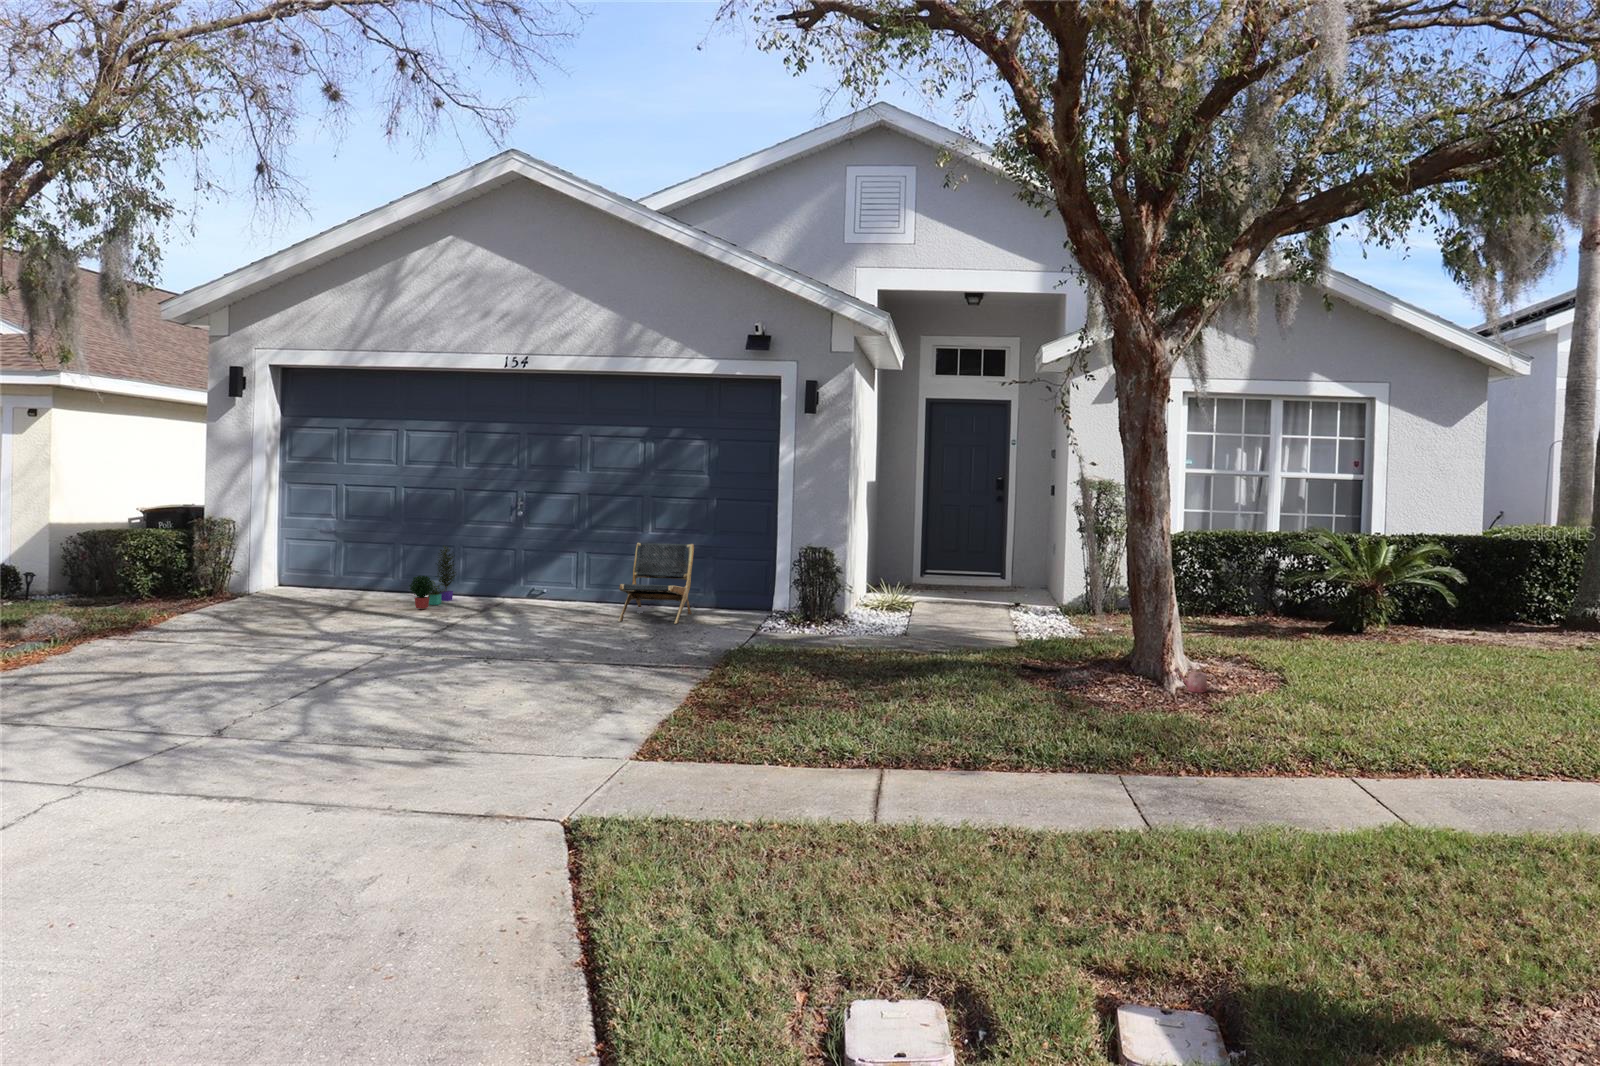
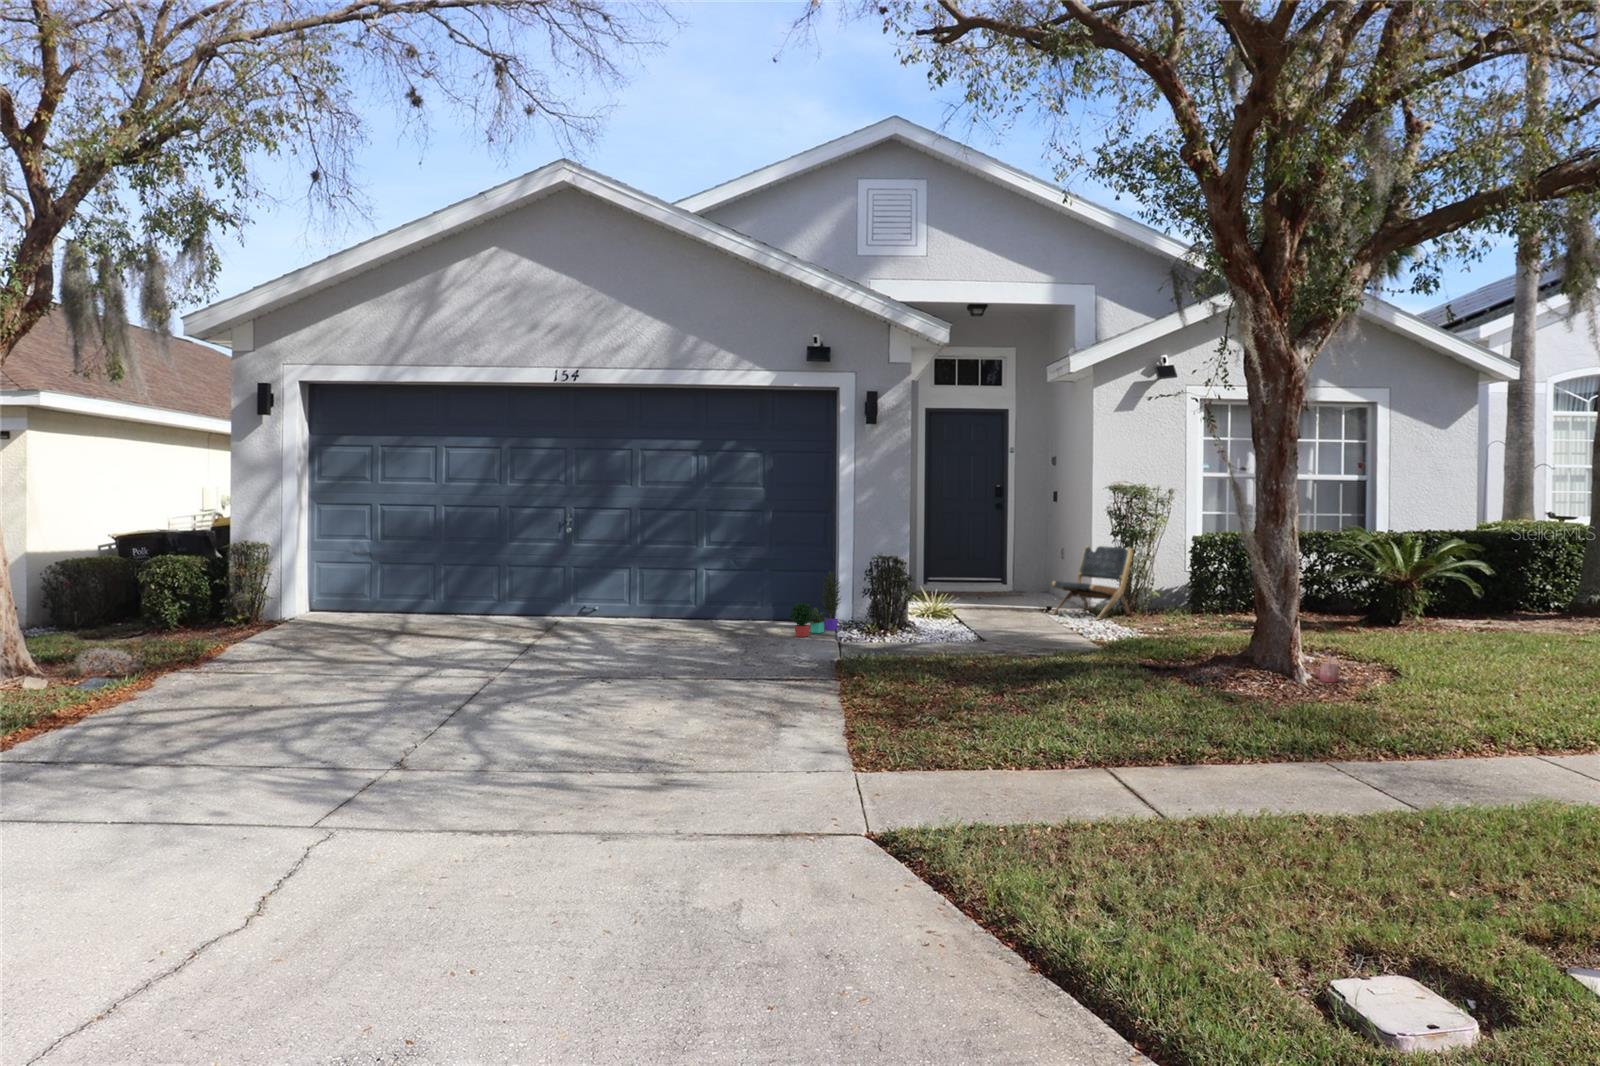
lounge chair: present [618,542,694,624] -> present [1051,545,1133,620]
potted plant: present [409,546,456,608] -> present [789,572,841,637]

